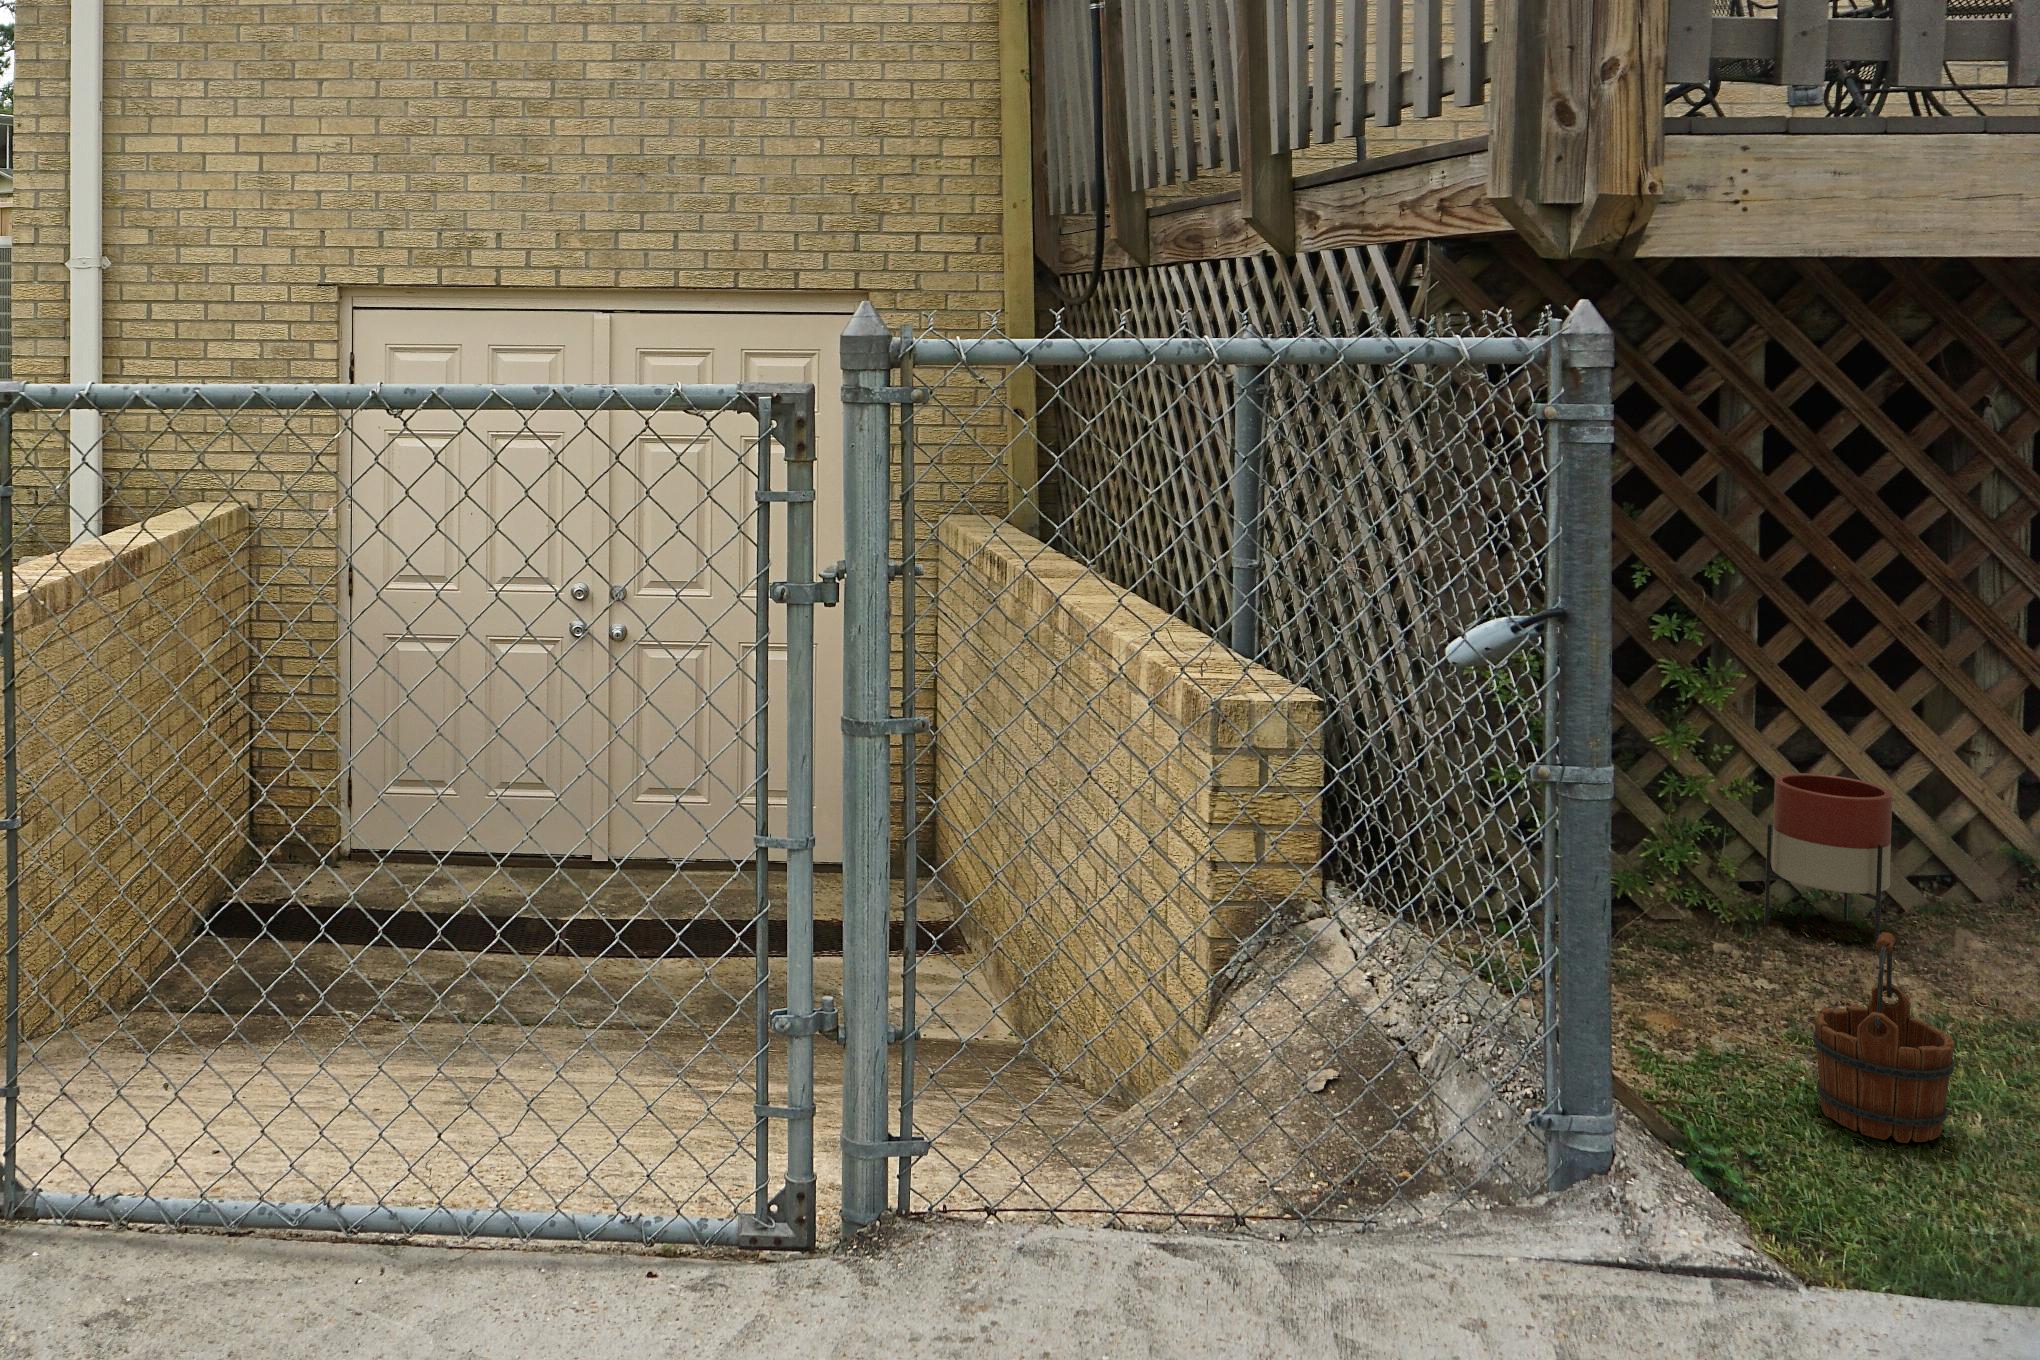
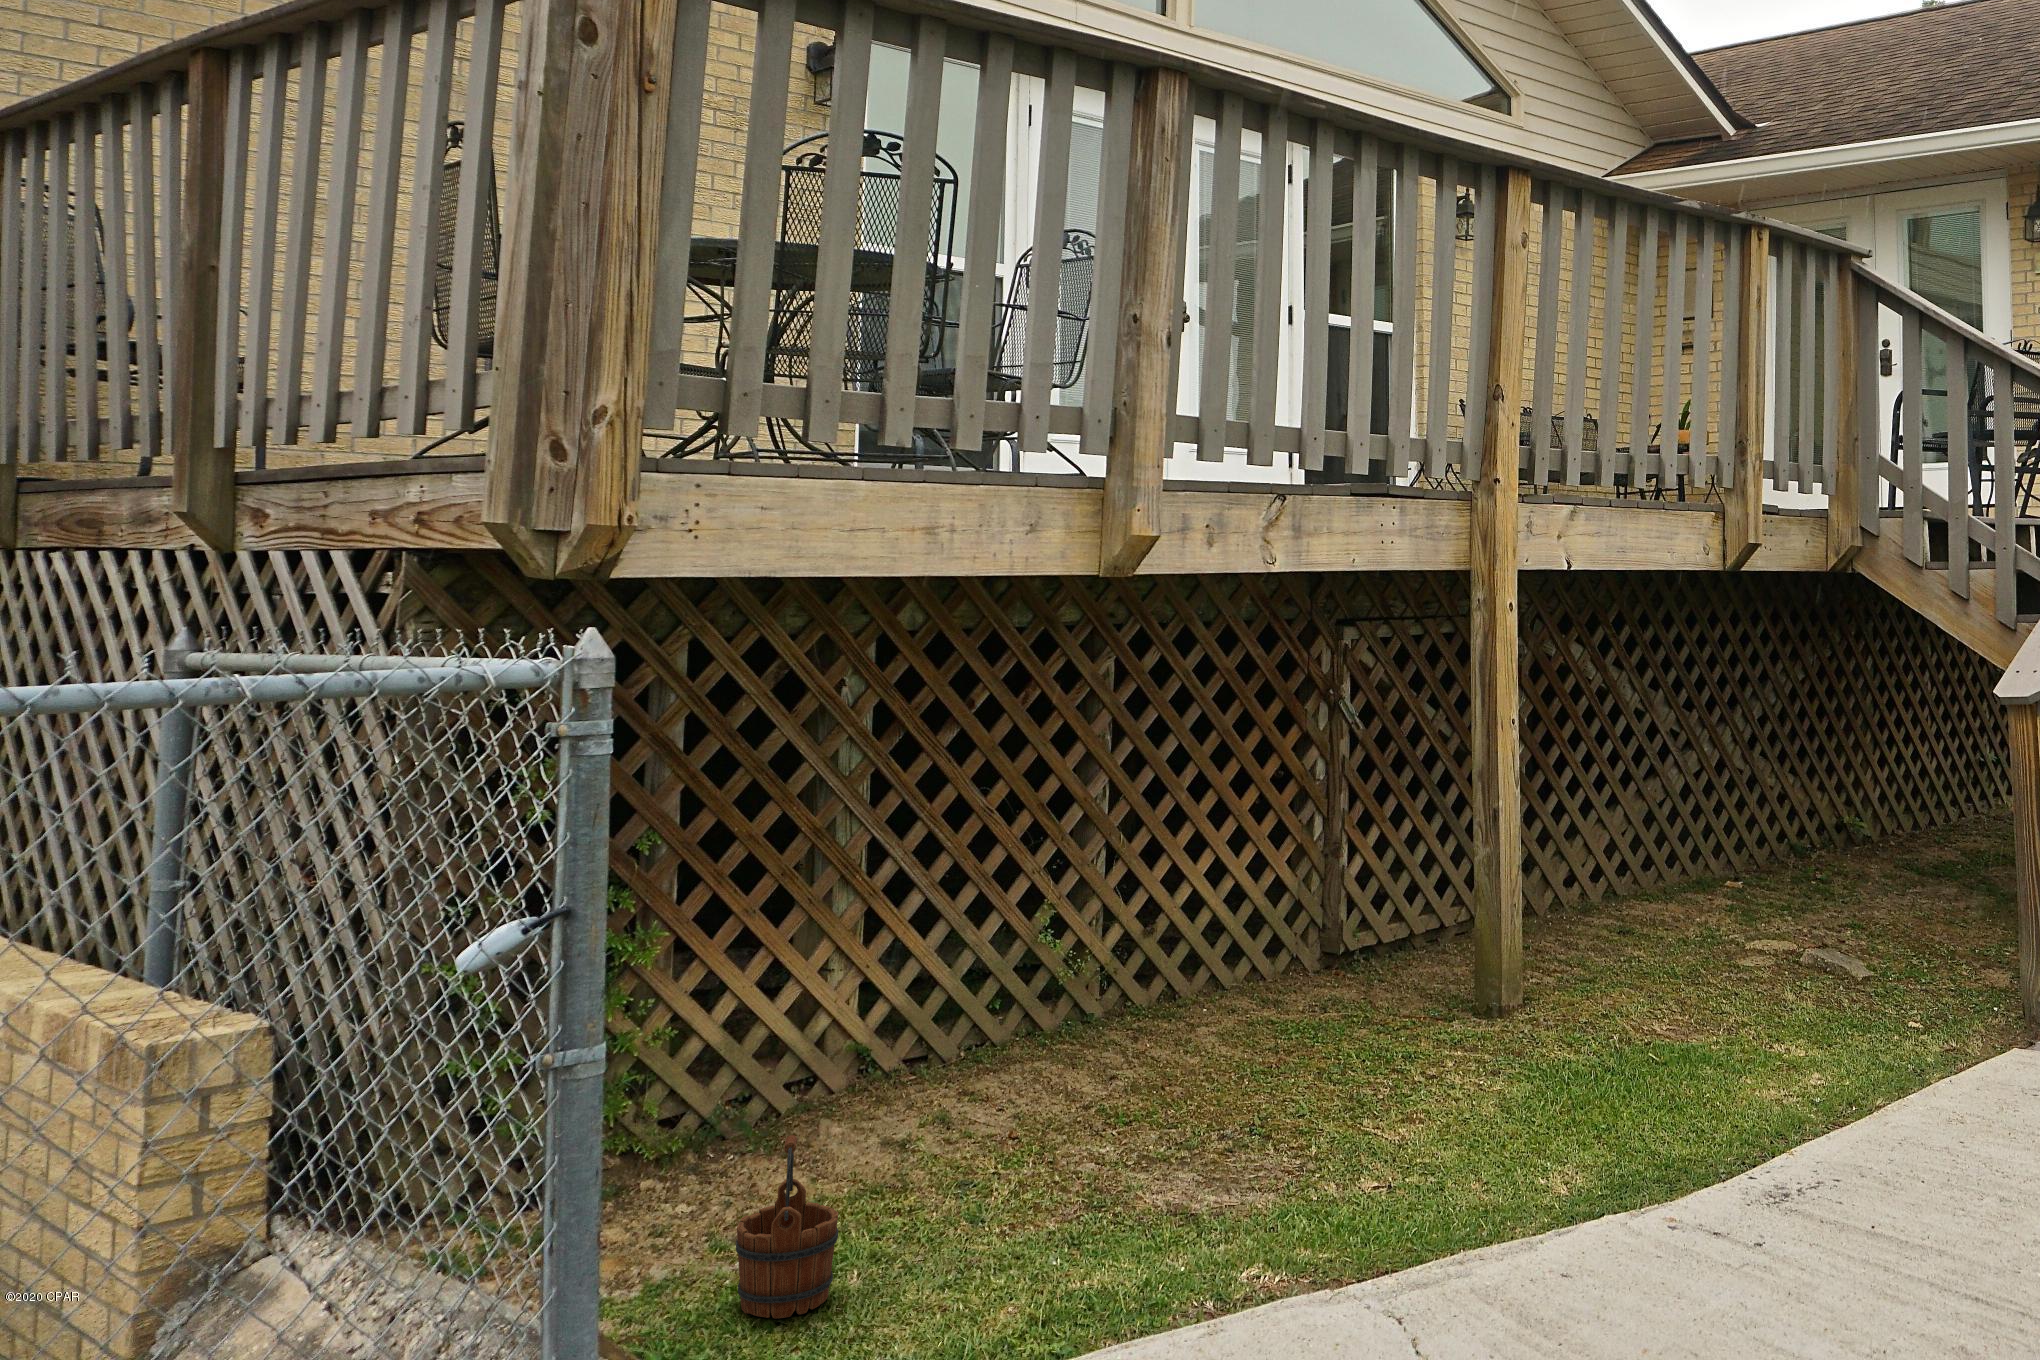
planter: present [1764,773,1893,950] -> none [676,1005,777,1157]

